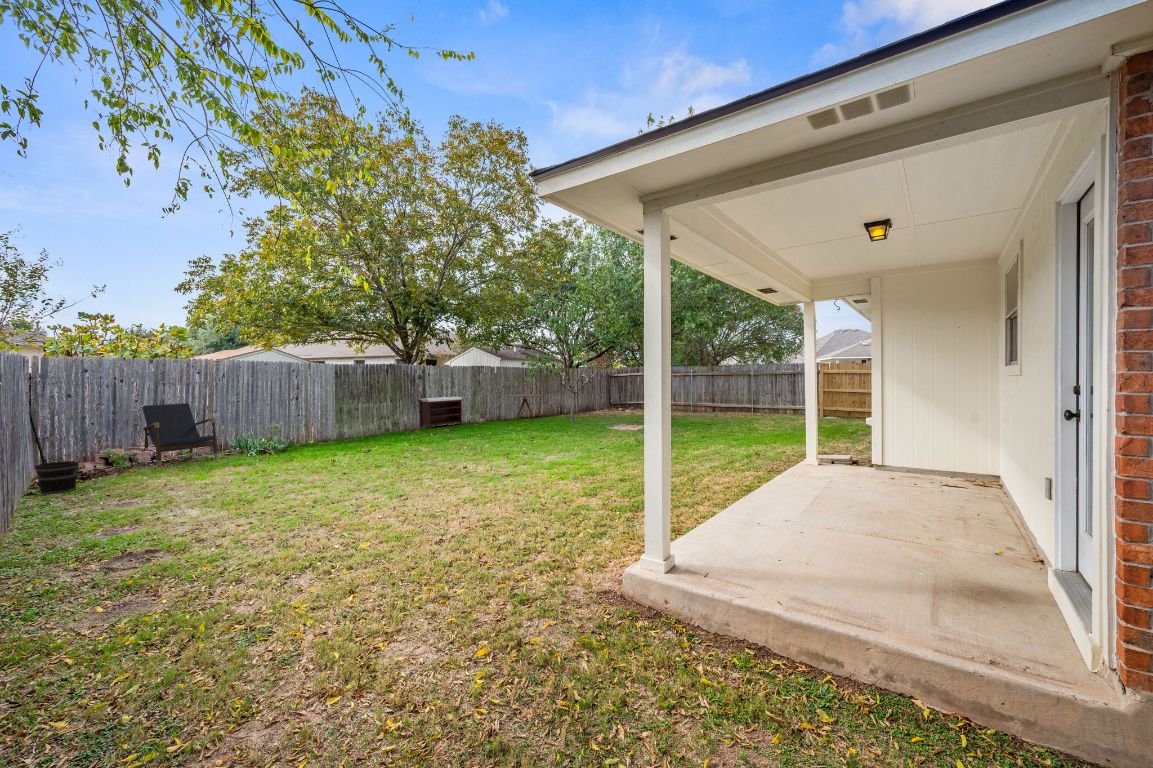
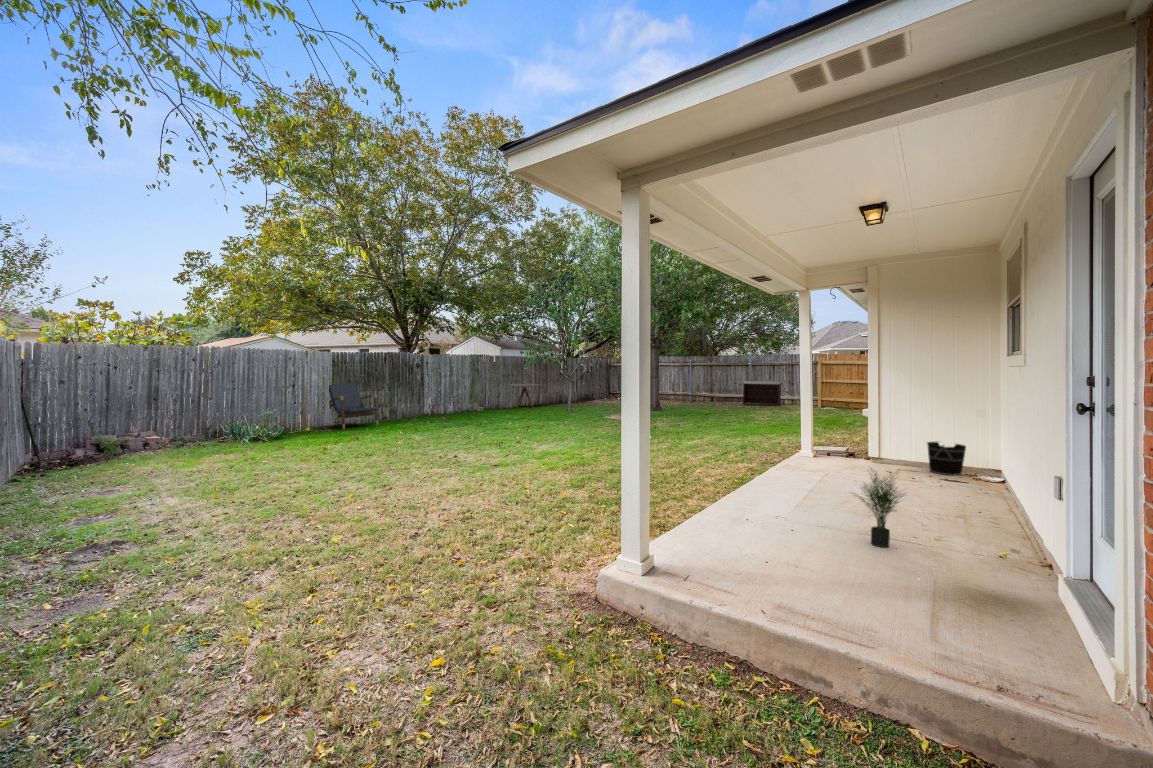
bench: present [418,397,463,428] -> present [743,381,782,406]
lounge chair: present [142,403,218,468] -> present [329,383,378,429]
bucket: present [34,461,79,494] -> present [927,442,966,475]
potted plant: none [851,470,914,546] -> present [860,473,903,547]

